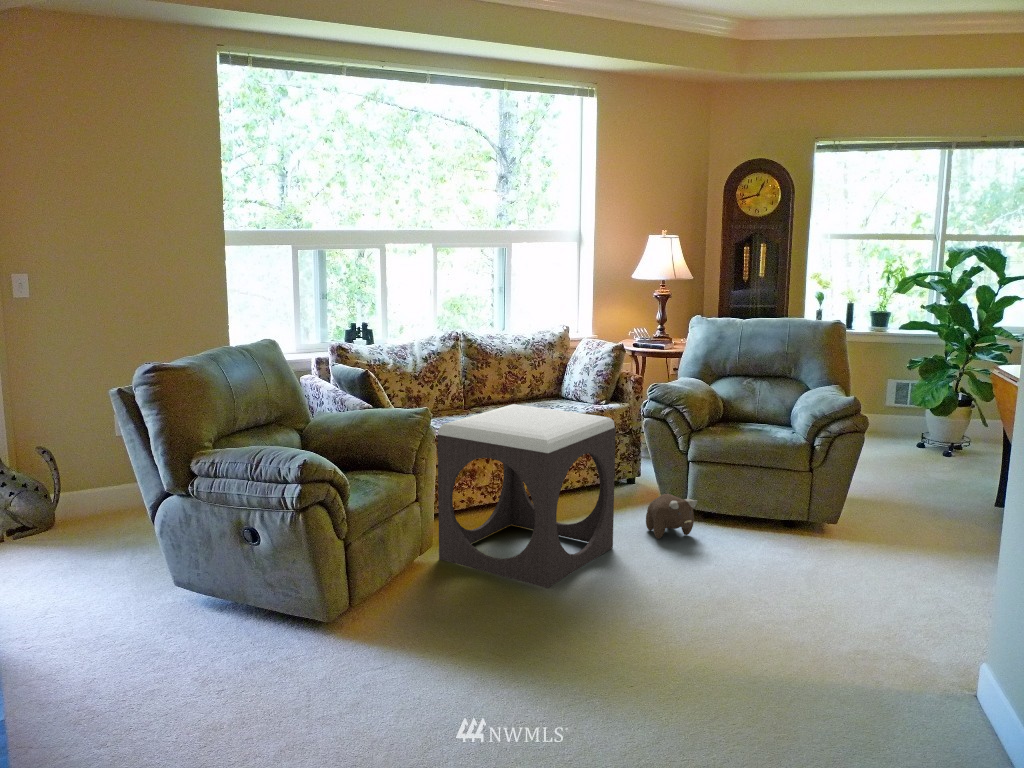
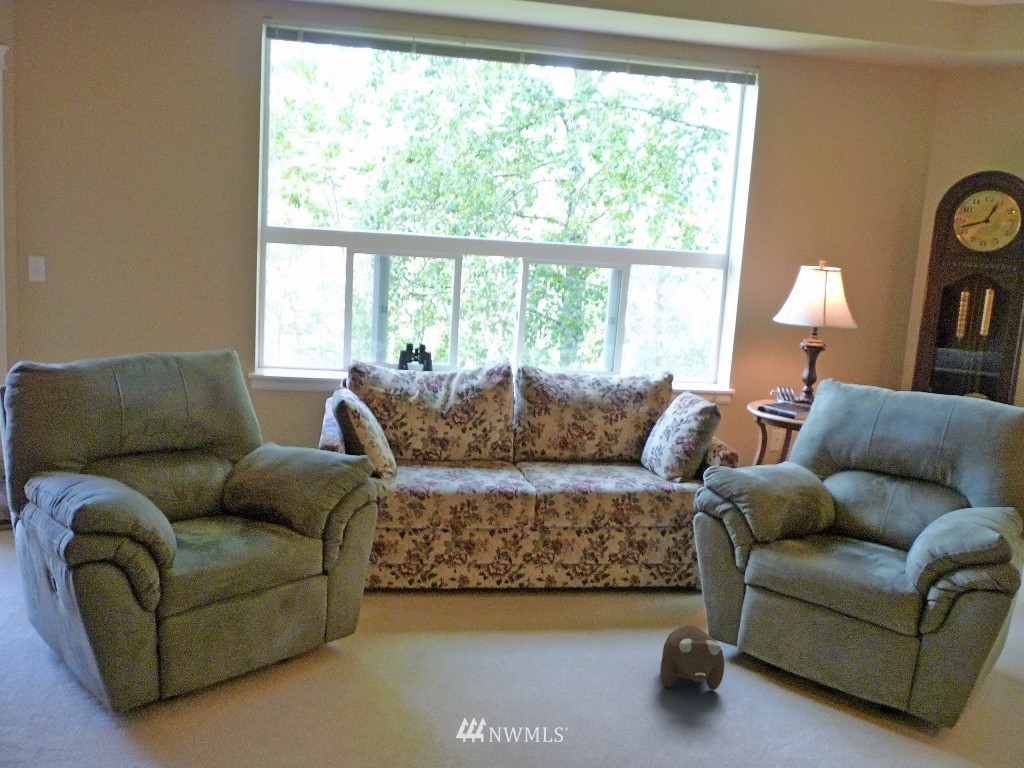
footstool: present [438,404,616,588] -> none [360,467,604,731]

